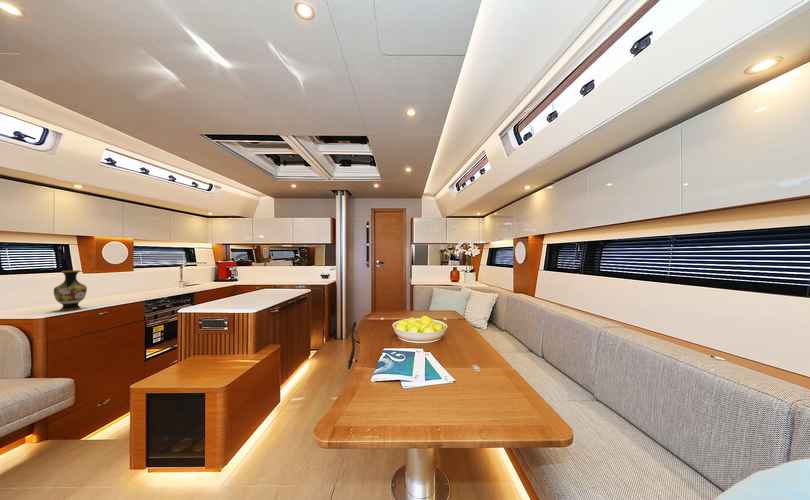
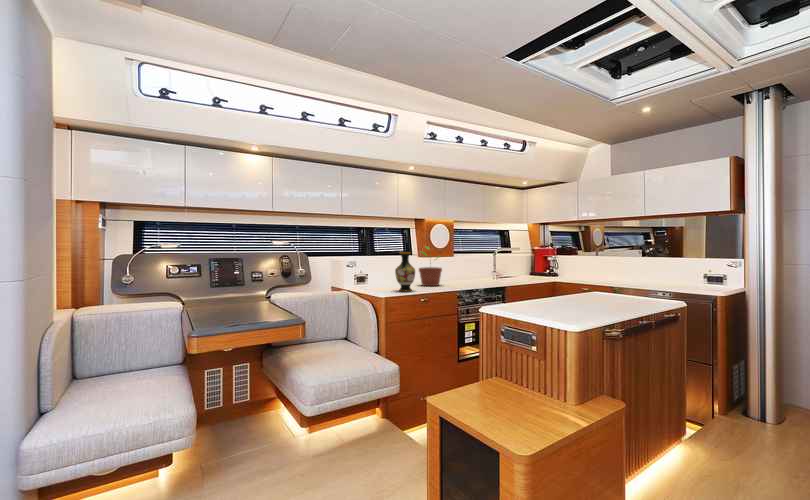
potted plant: none [88,263,122,302] -> present [419,246,442,286]

